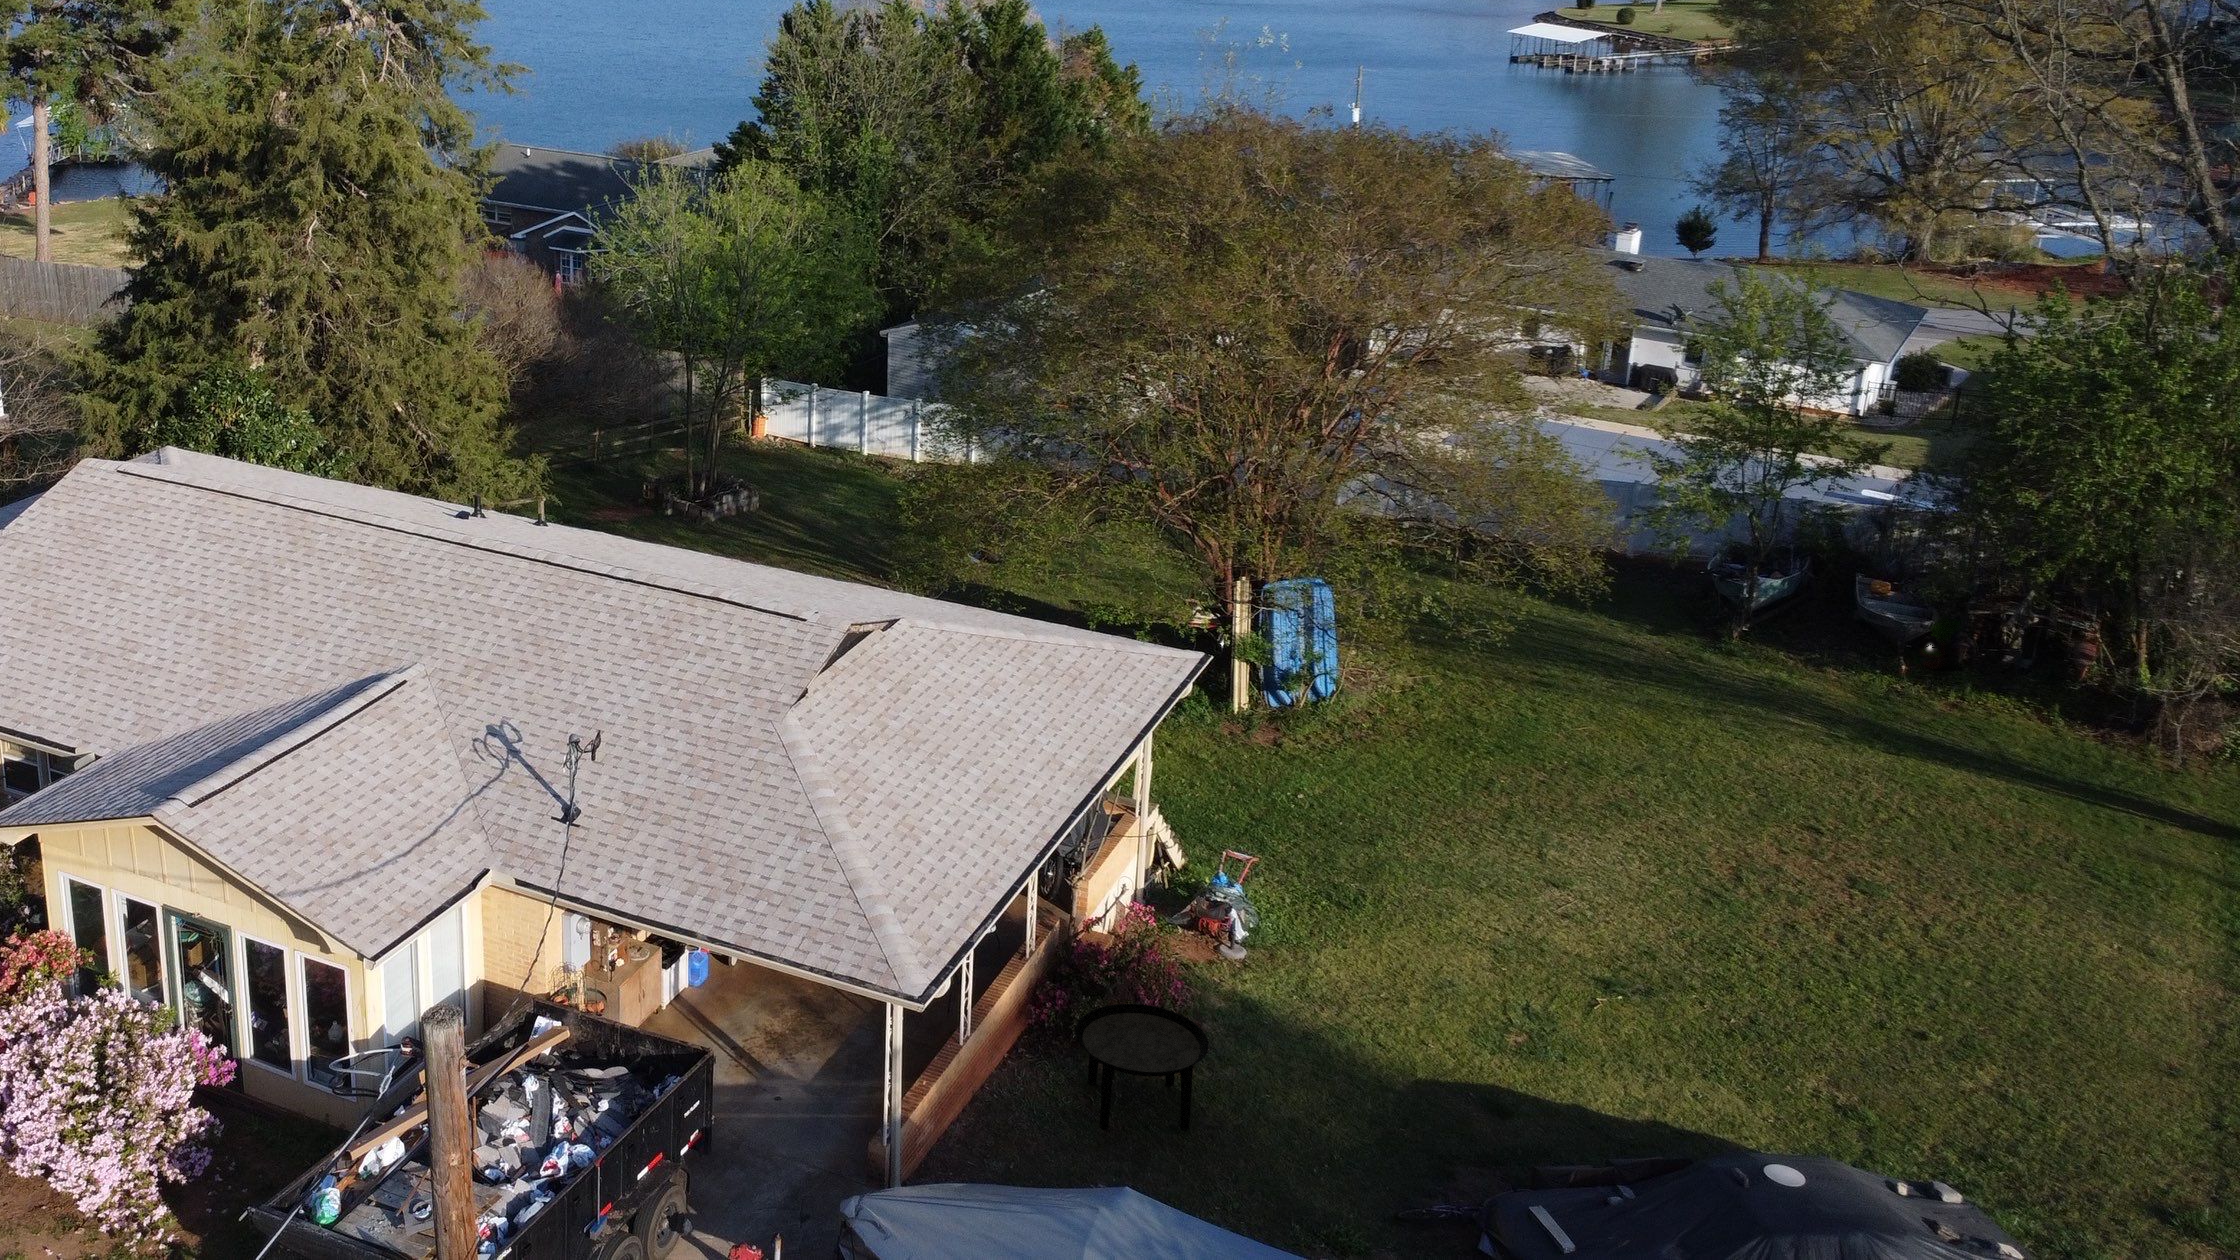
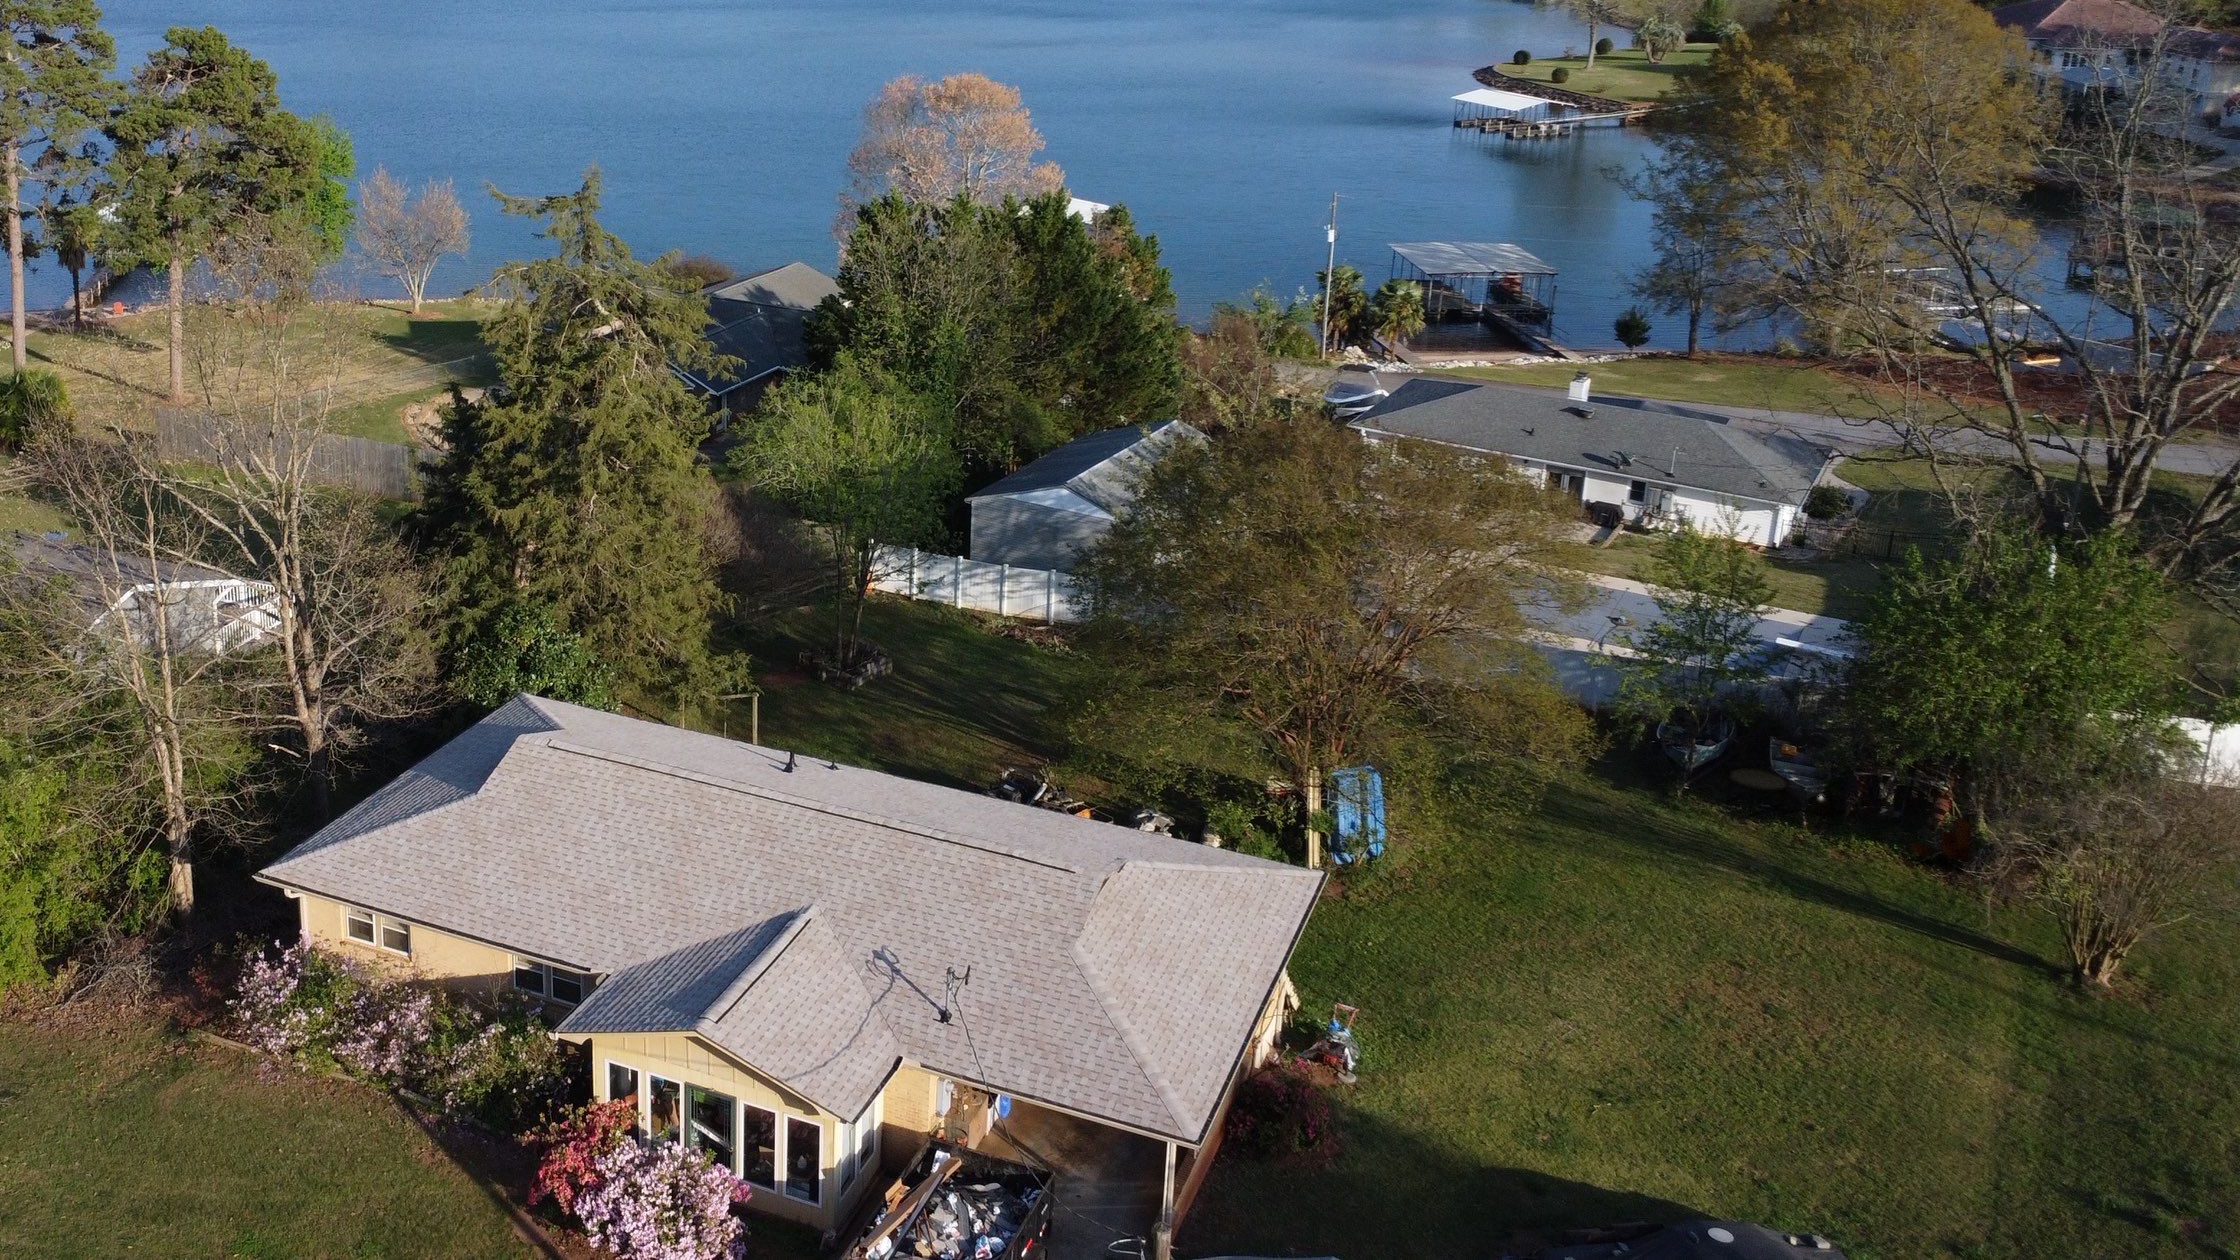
lounge chair: none [2049,662,2144,733] -> present [1911,817,1972,866]
round table: present [1075,1004,1208,1131] -> present [1726,766,1790,816]

